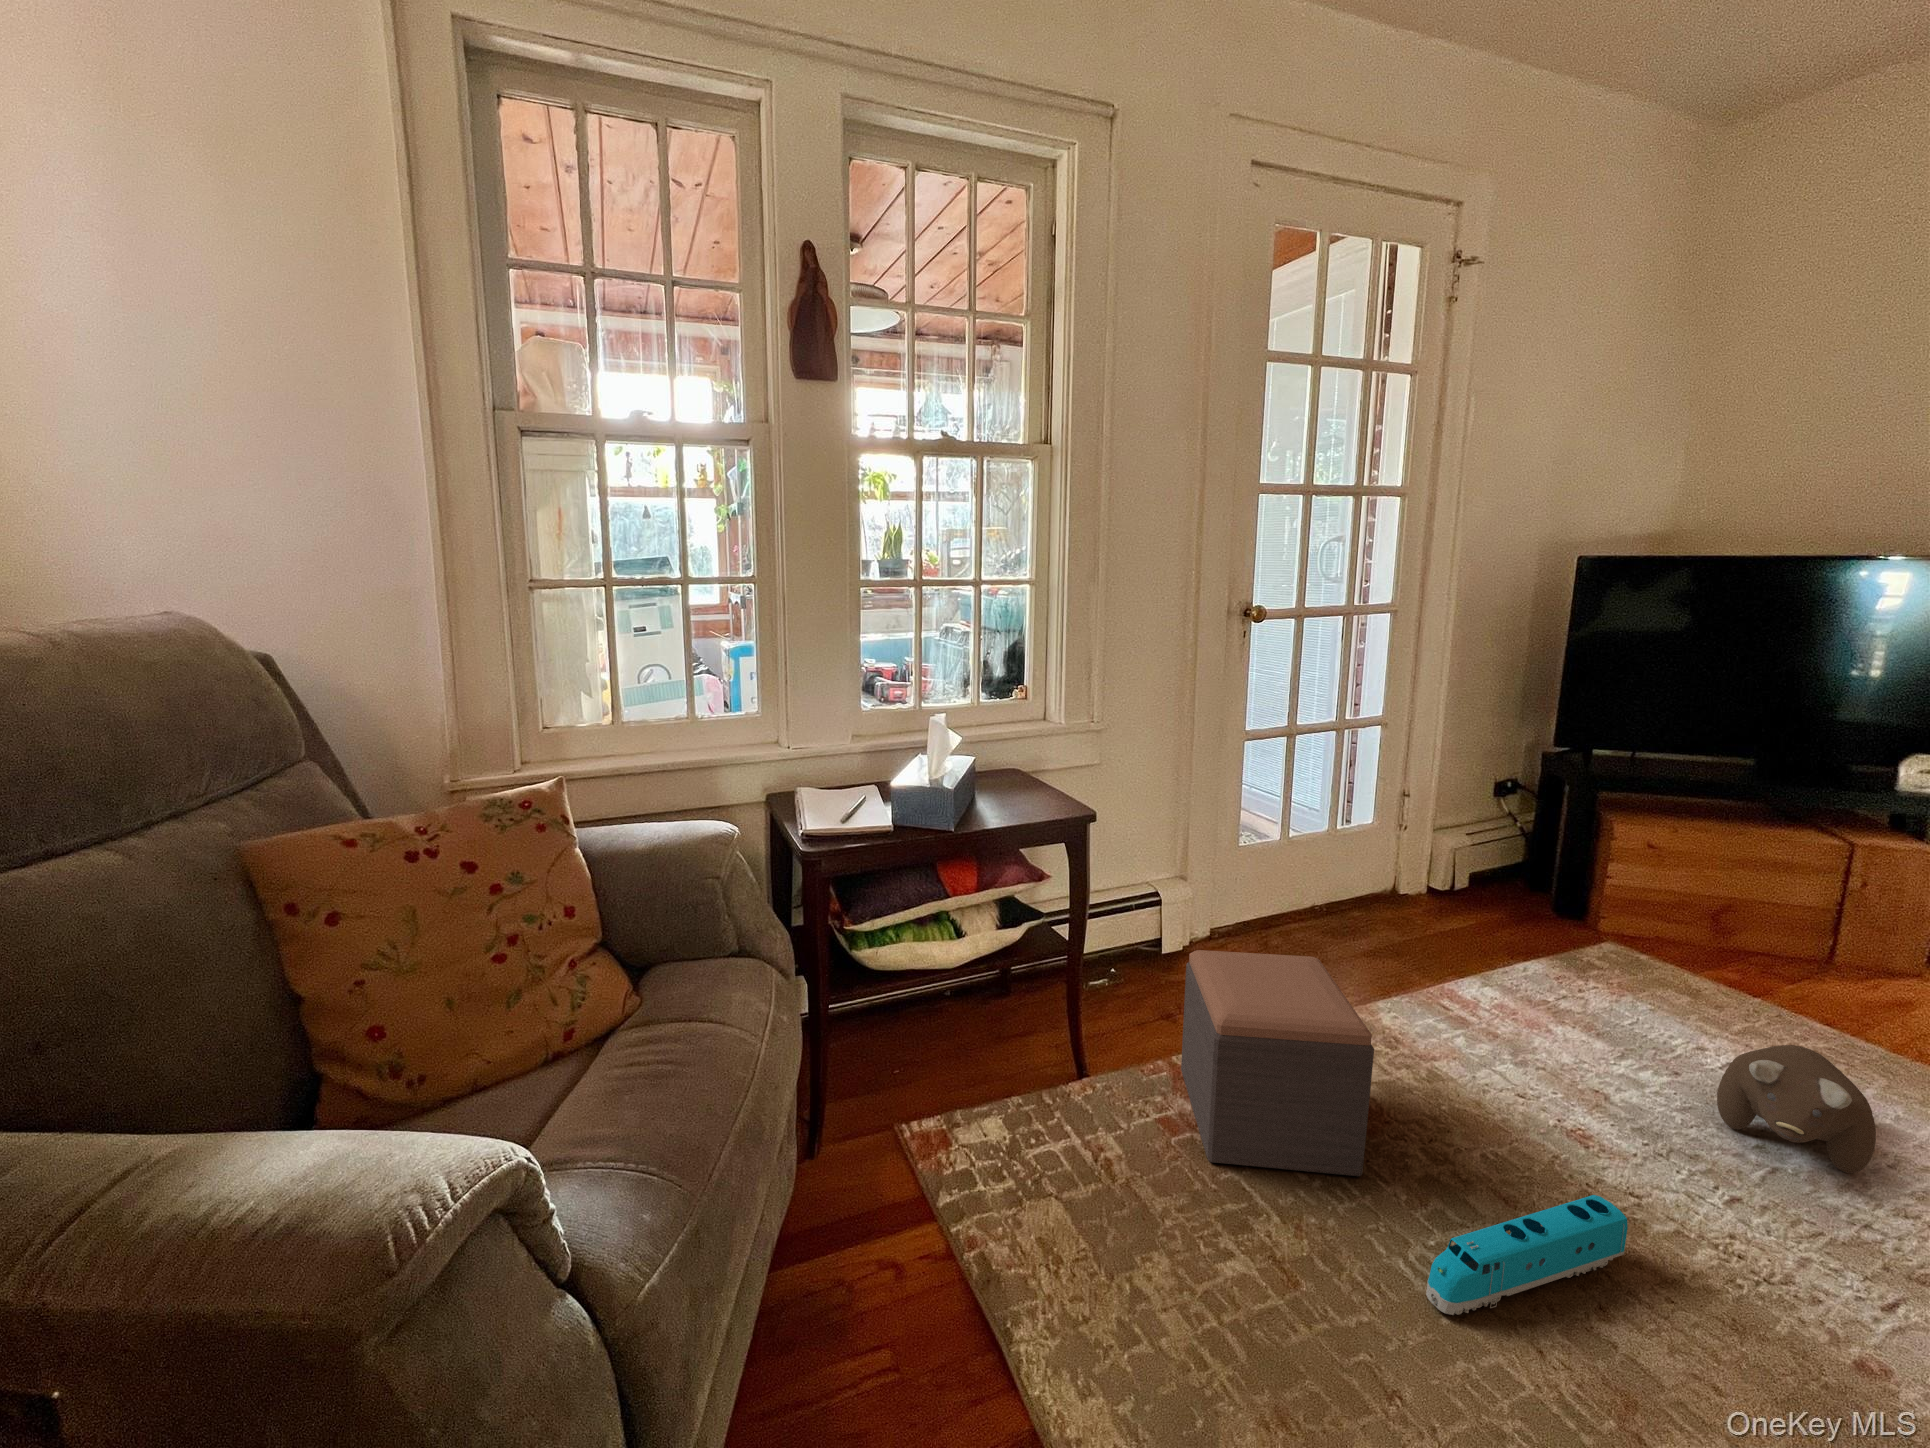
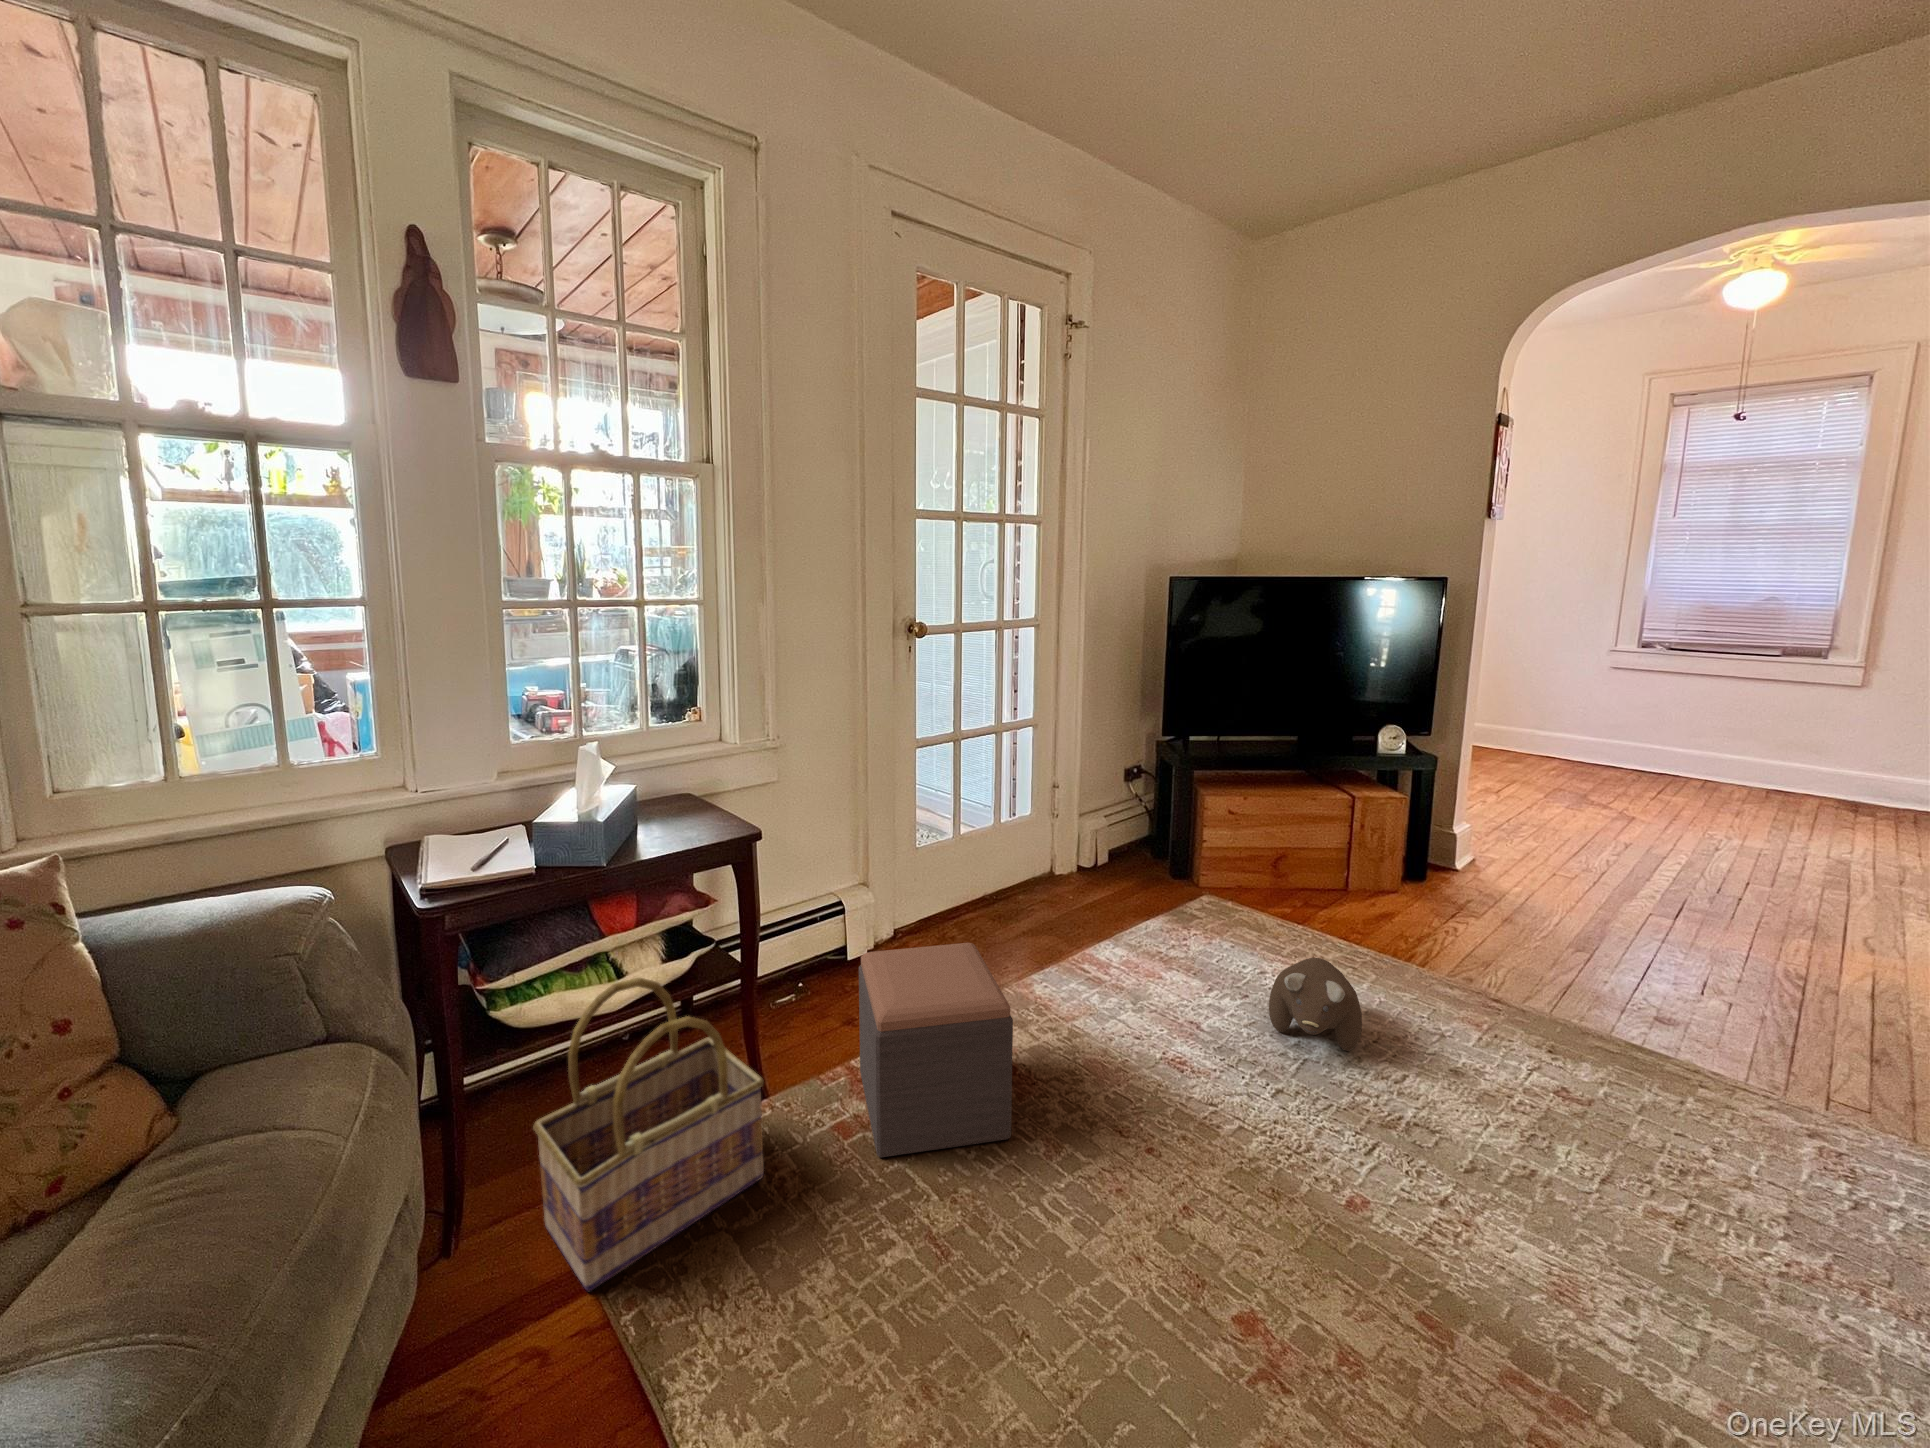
basket: none [888,941,1096,1218] -> present [533,978,764,1291]
toy train: present [1426,1195,1628,1315] -> none [1054,1111,1203,1249]

